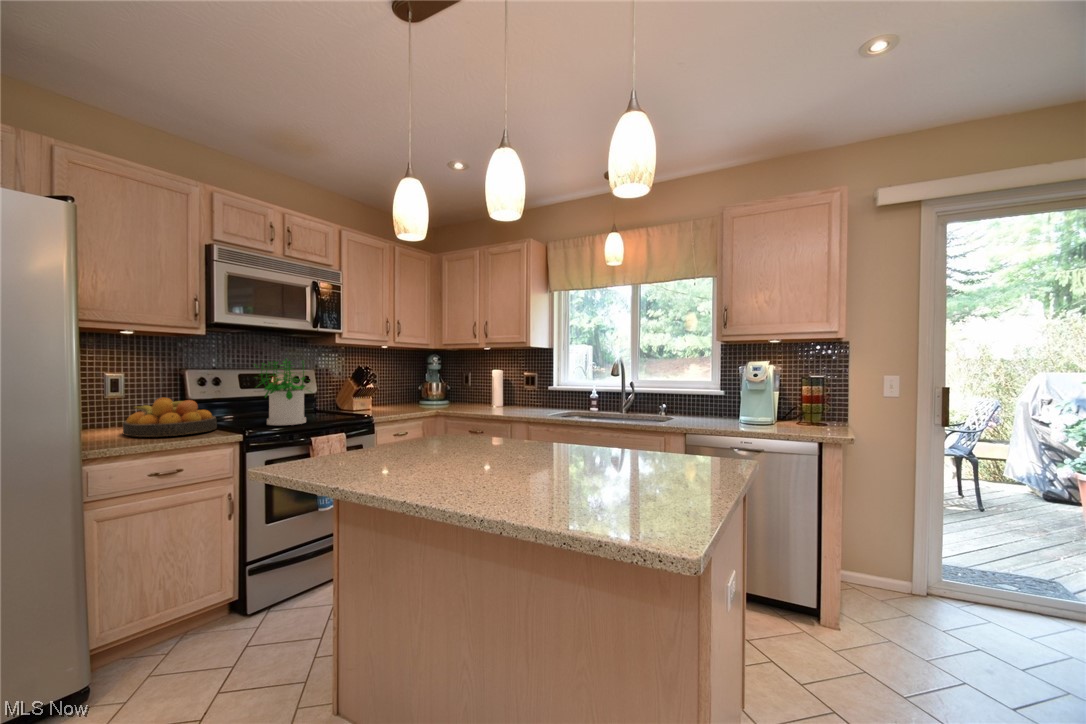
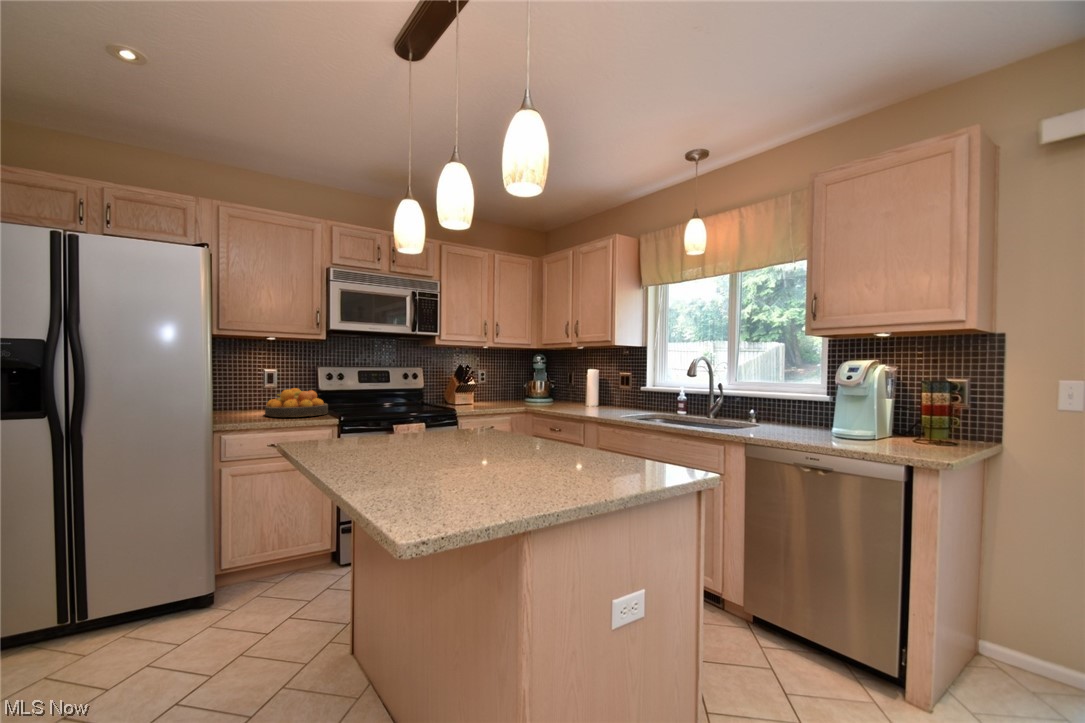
potted plant: present [256,359,306,425] -> none [355,358,401,414]

